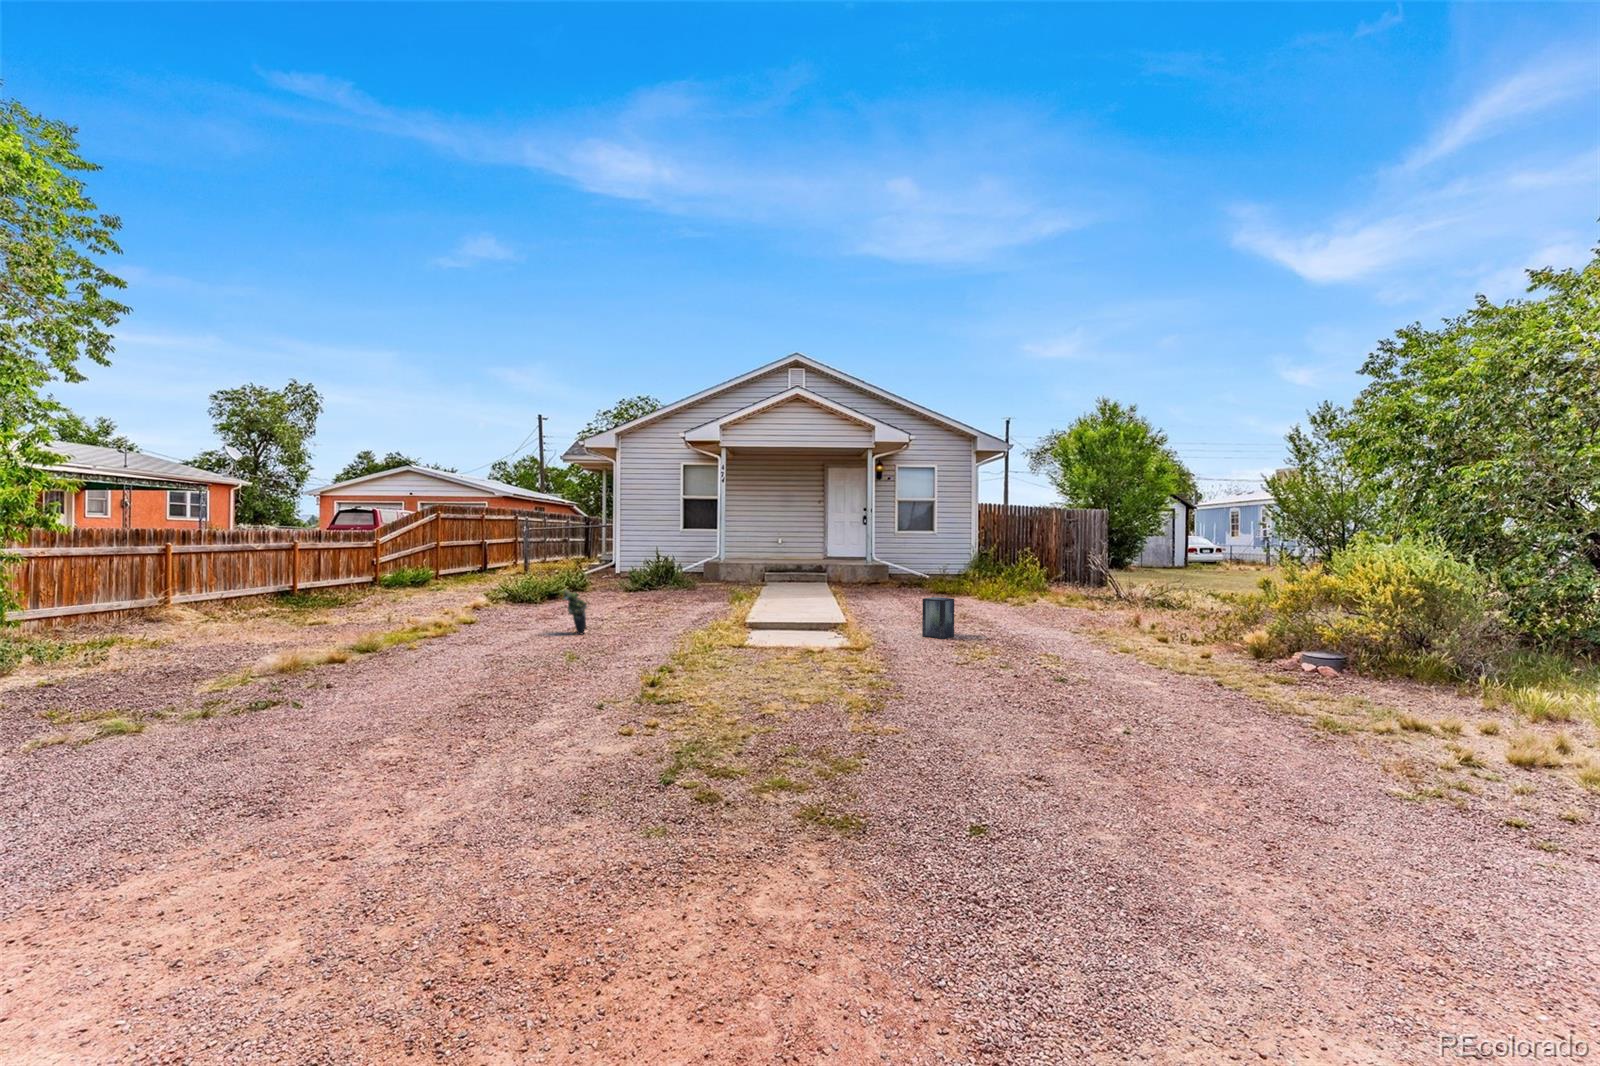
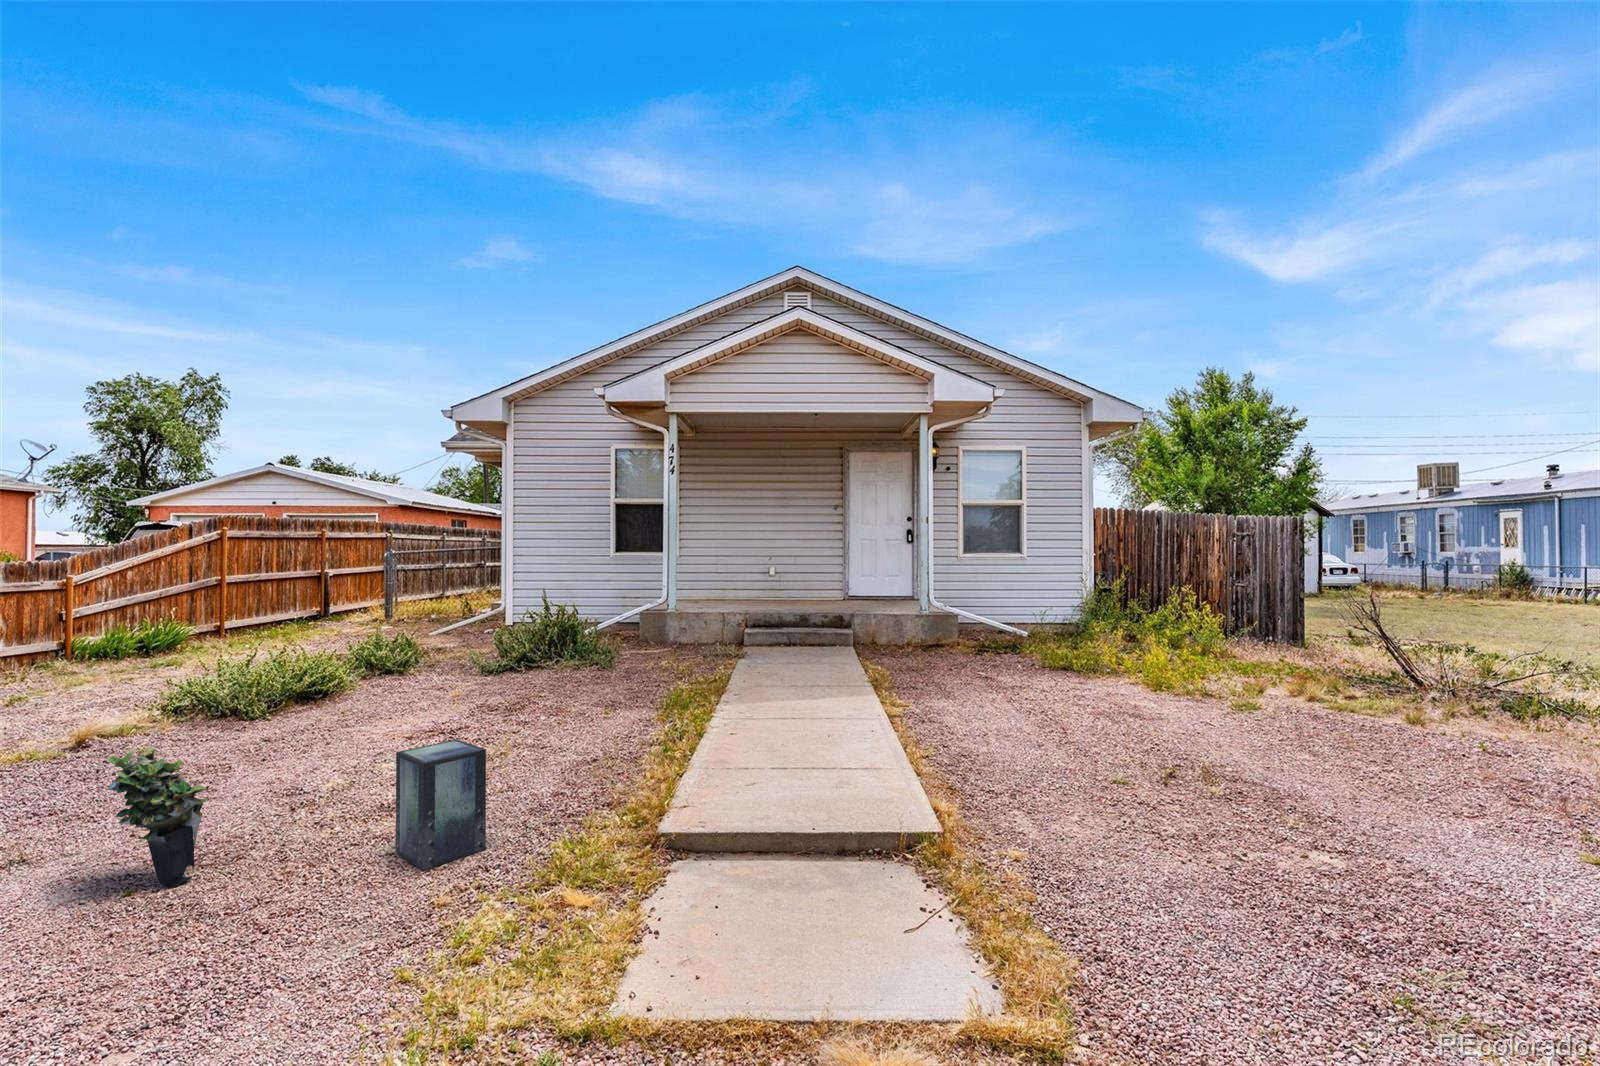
storage box: present [922,597,954,639] -> present [396,739,486,871]

